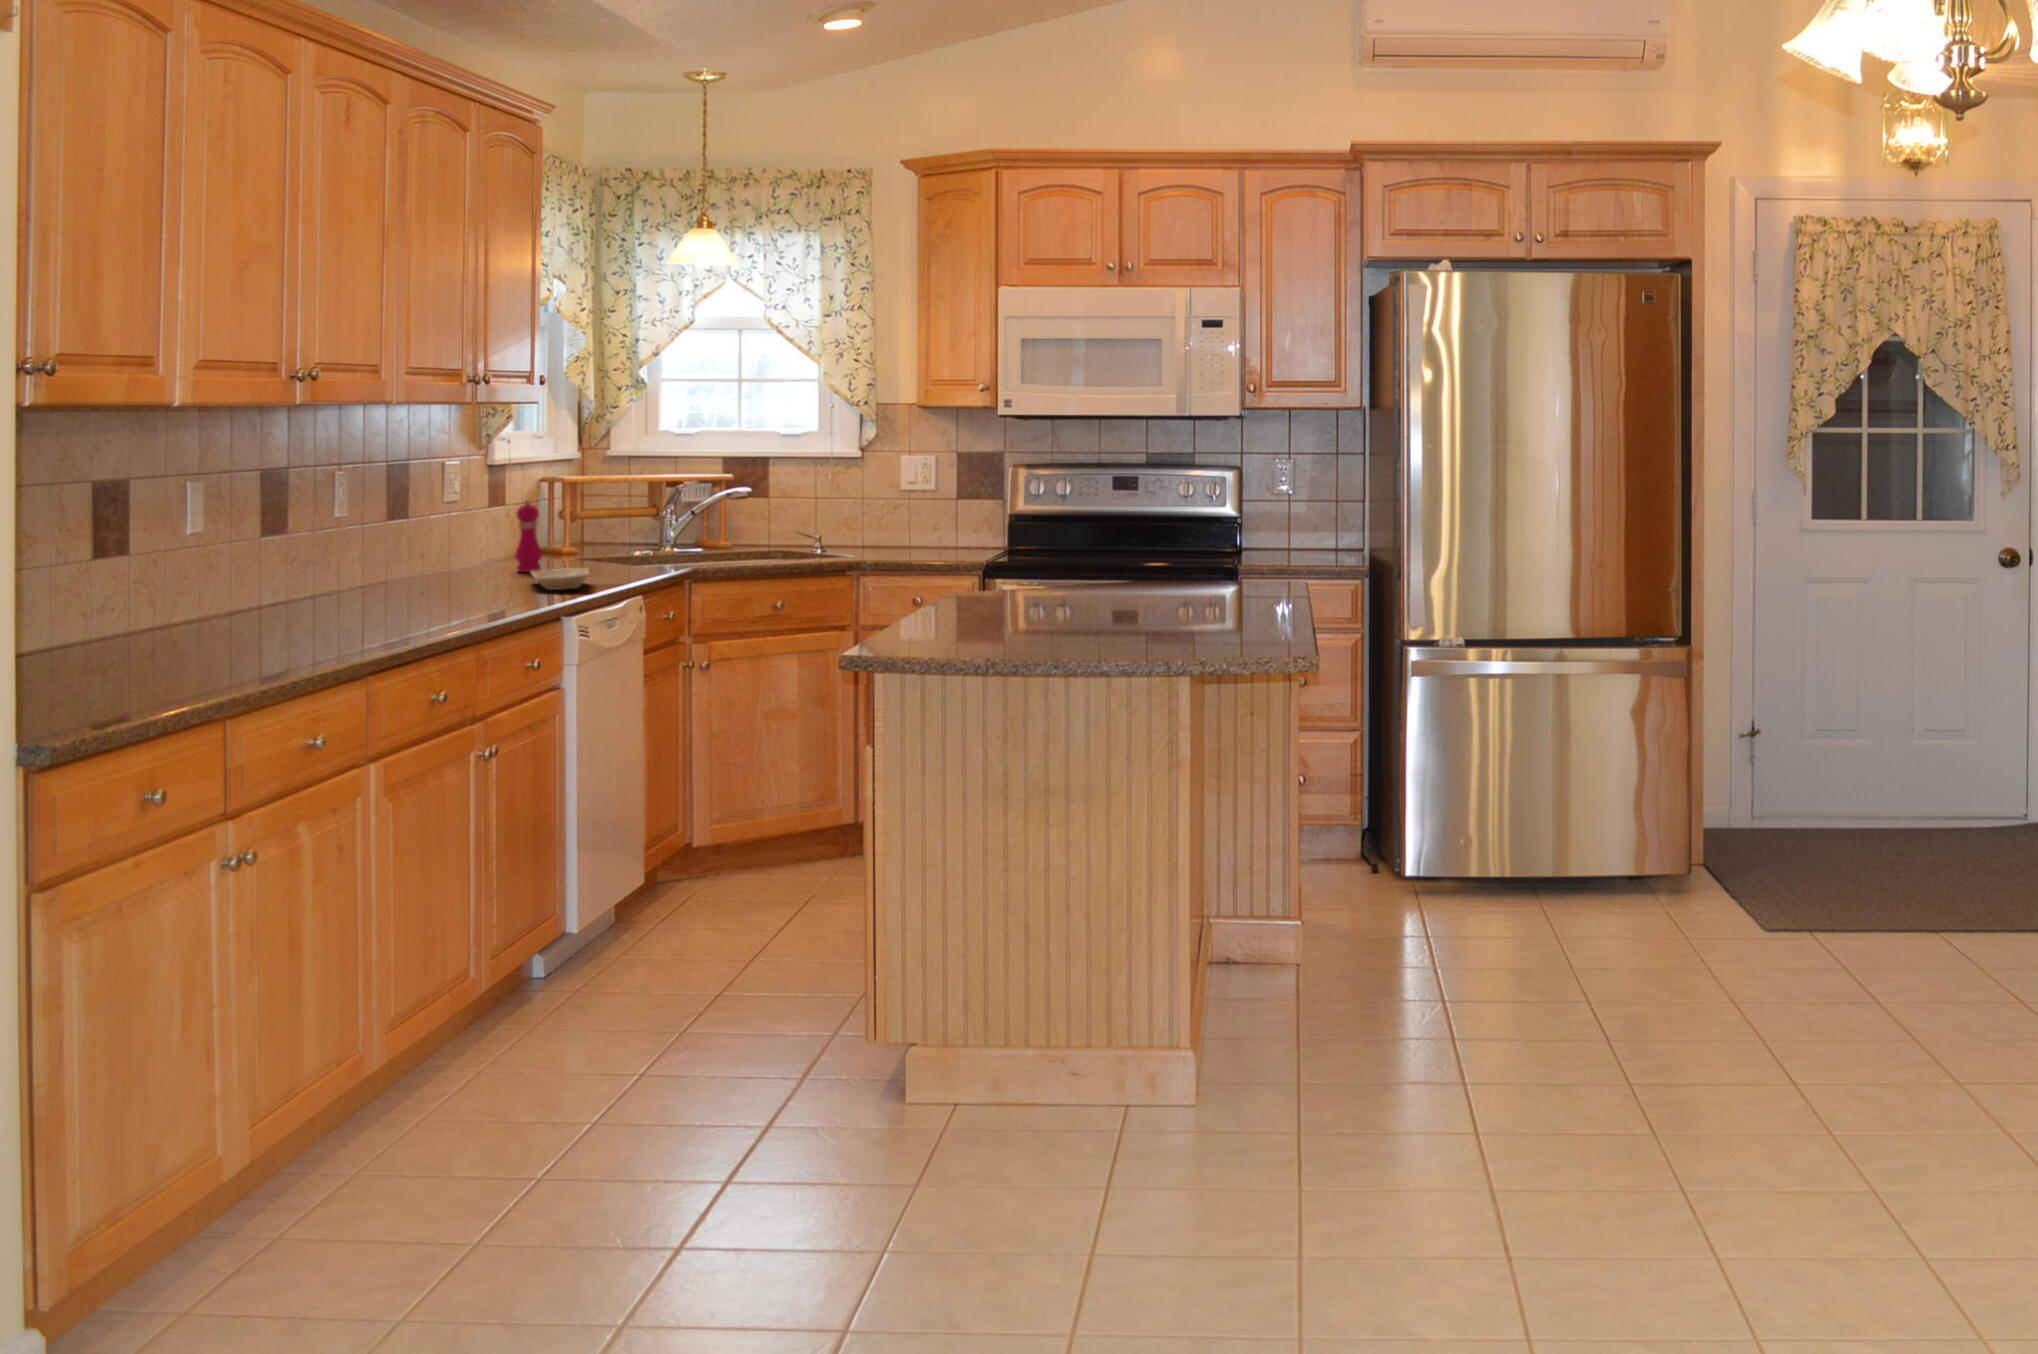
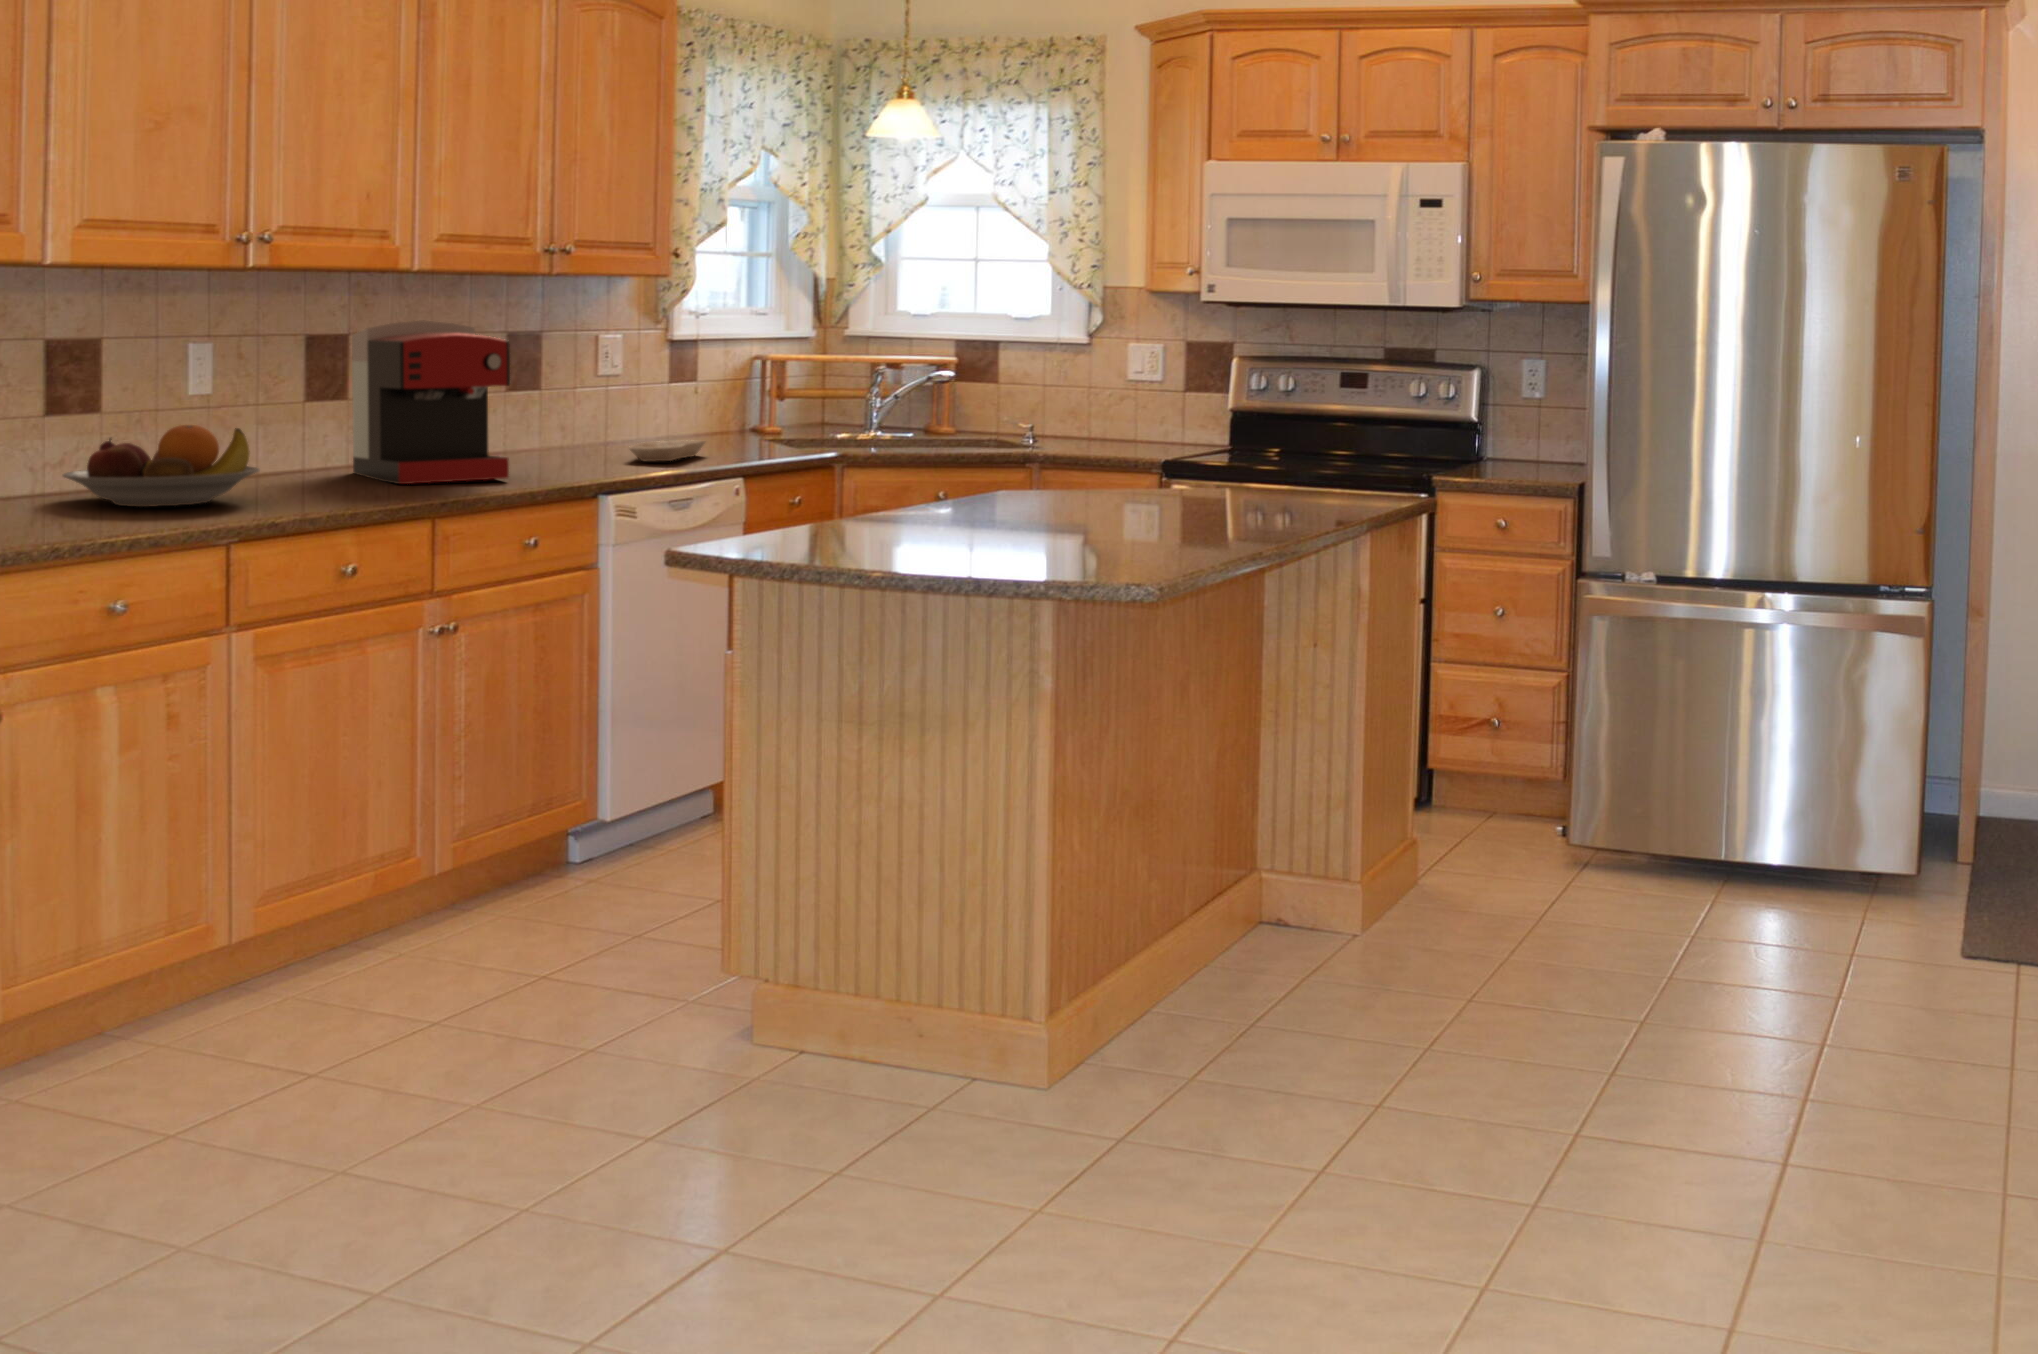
coffee maker: none [321,464,489,620] -> present [352,321,510,484]
pepper mill: present [515,499,542,572] -> none [671,369,698,443]
fruit bowl: none [158,571,344,651] -> present [63,425,260,507]

